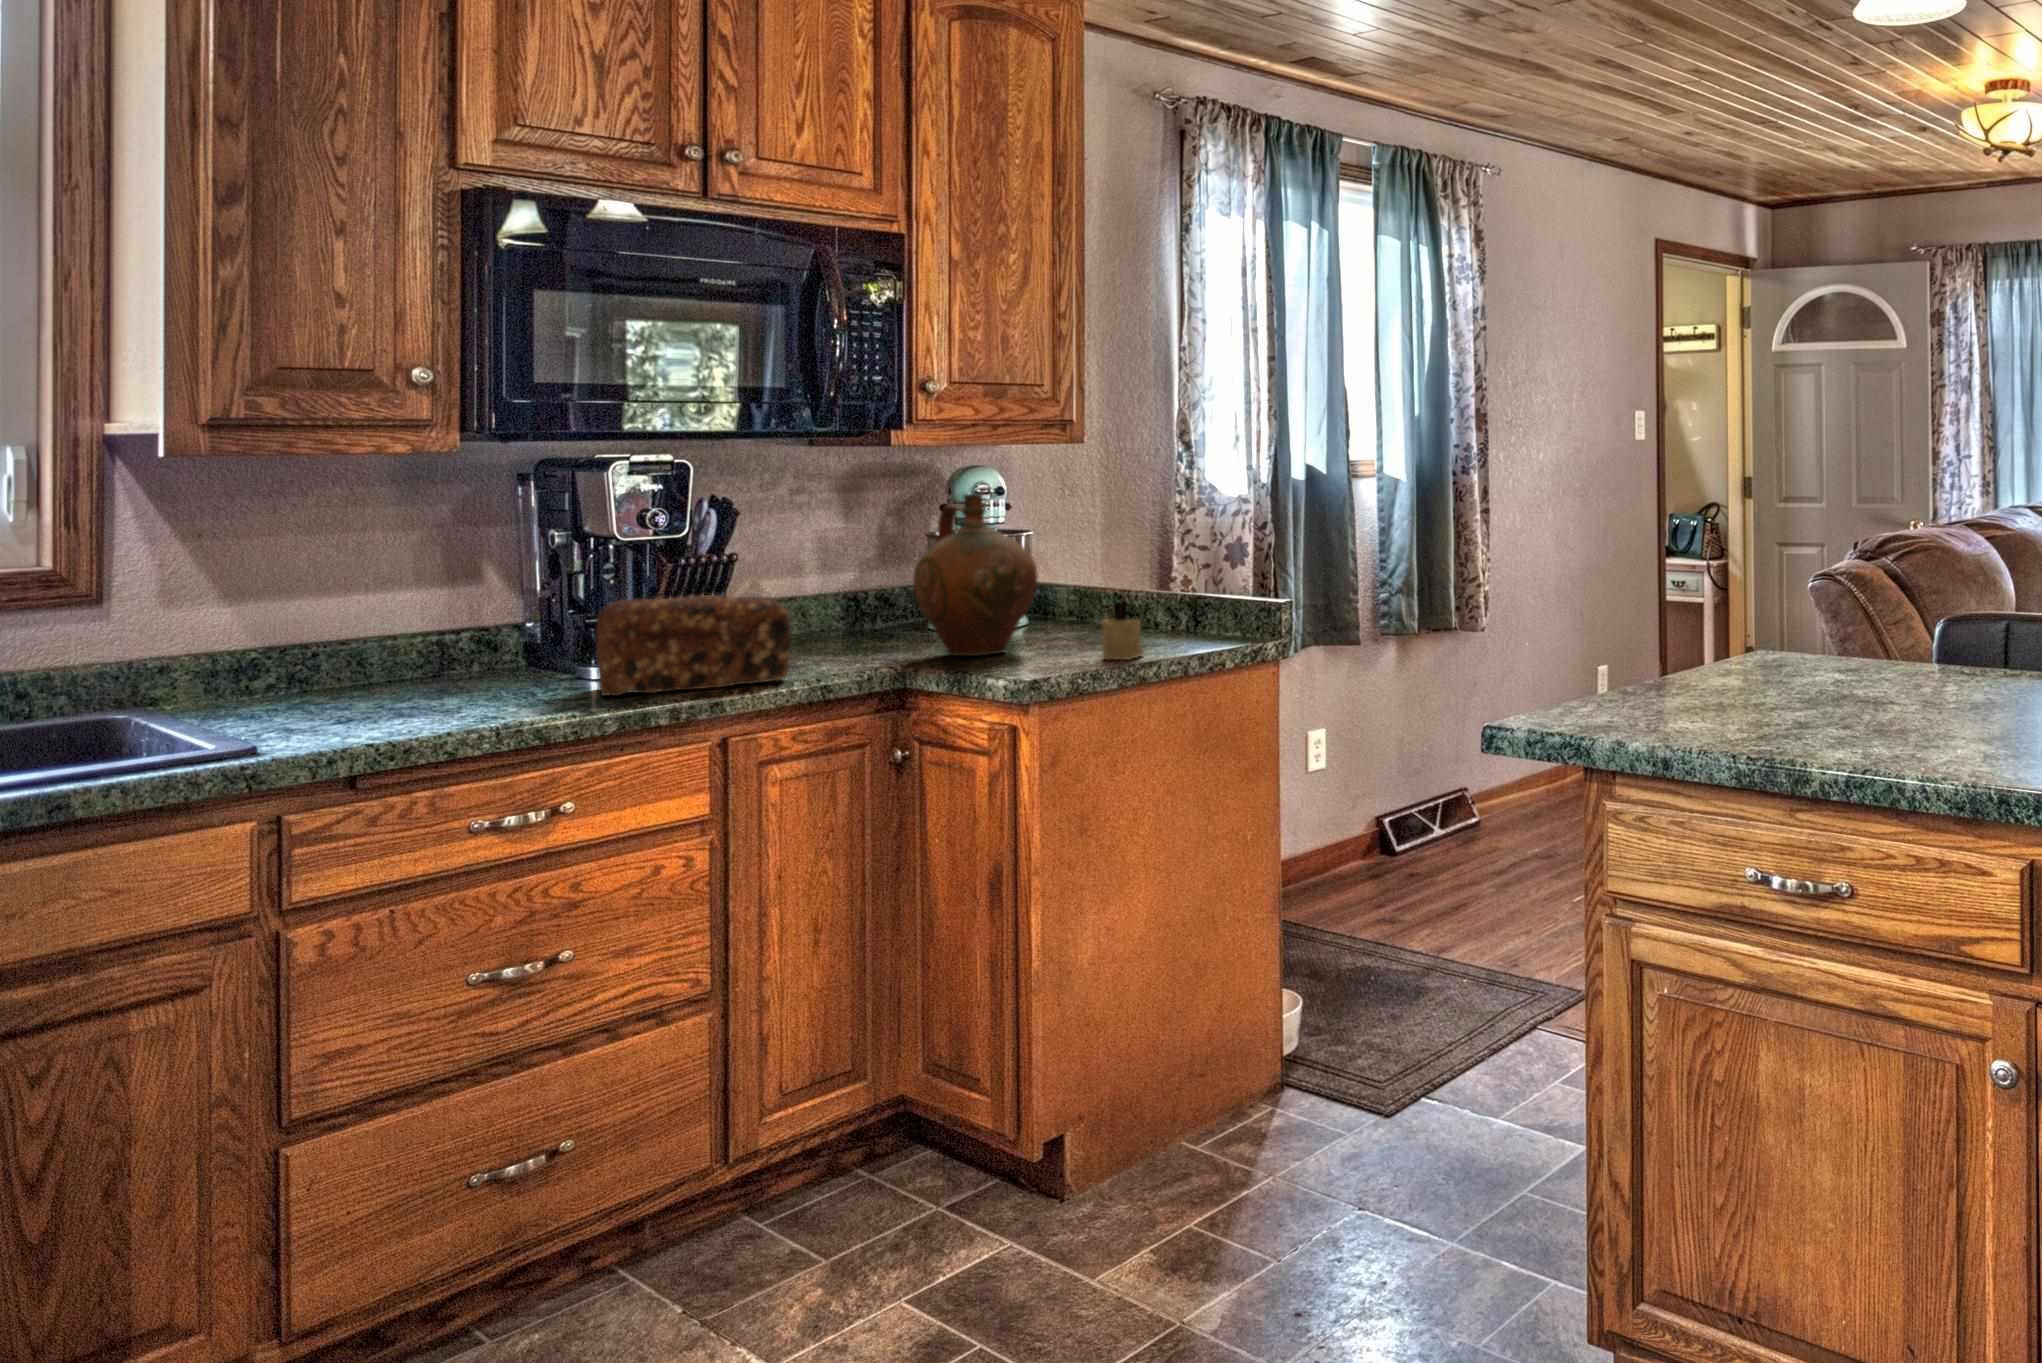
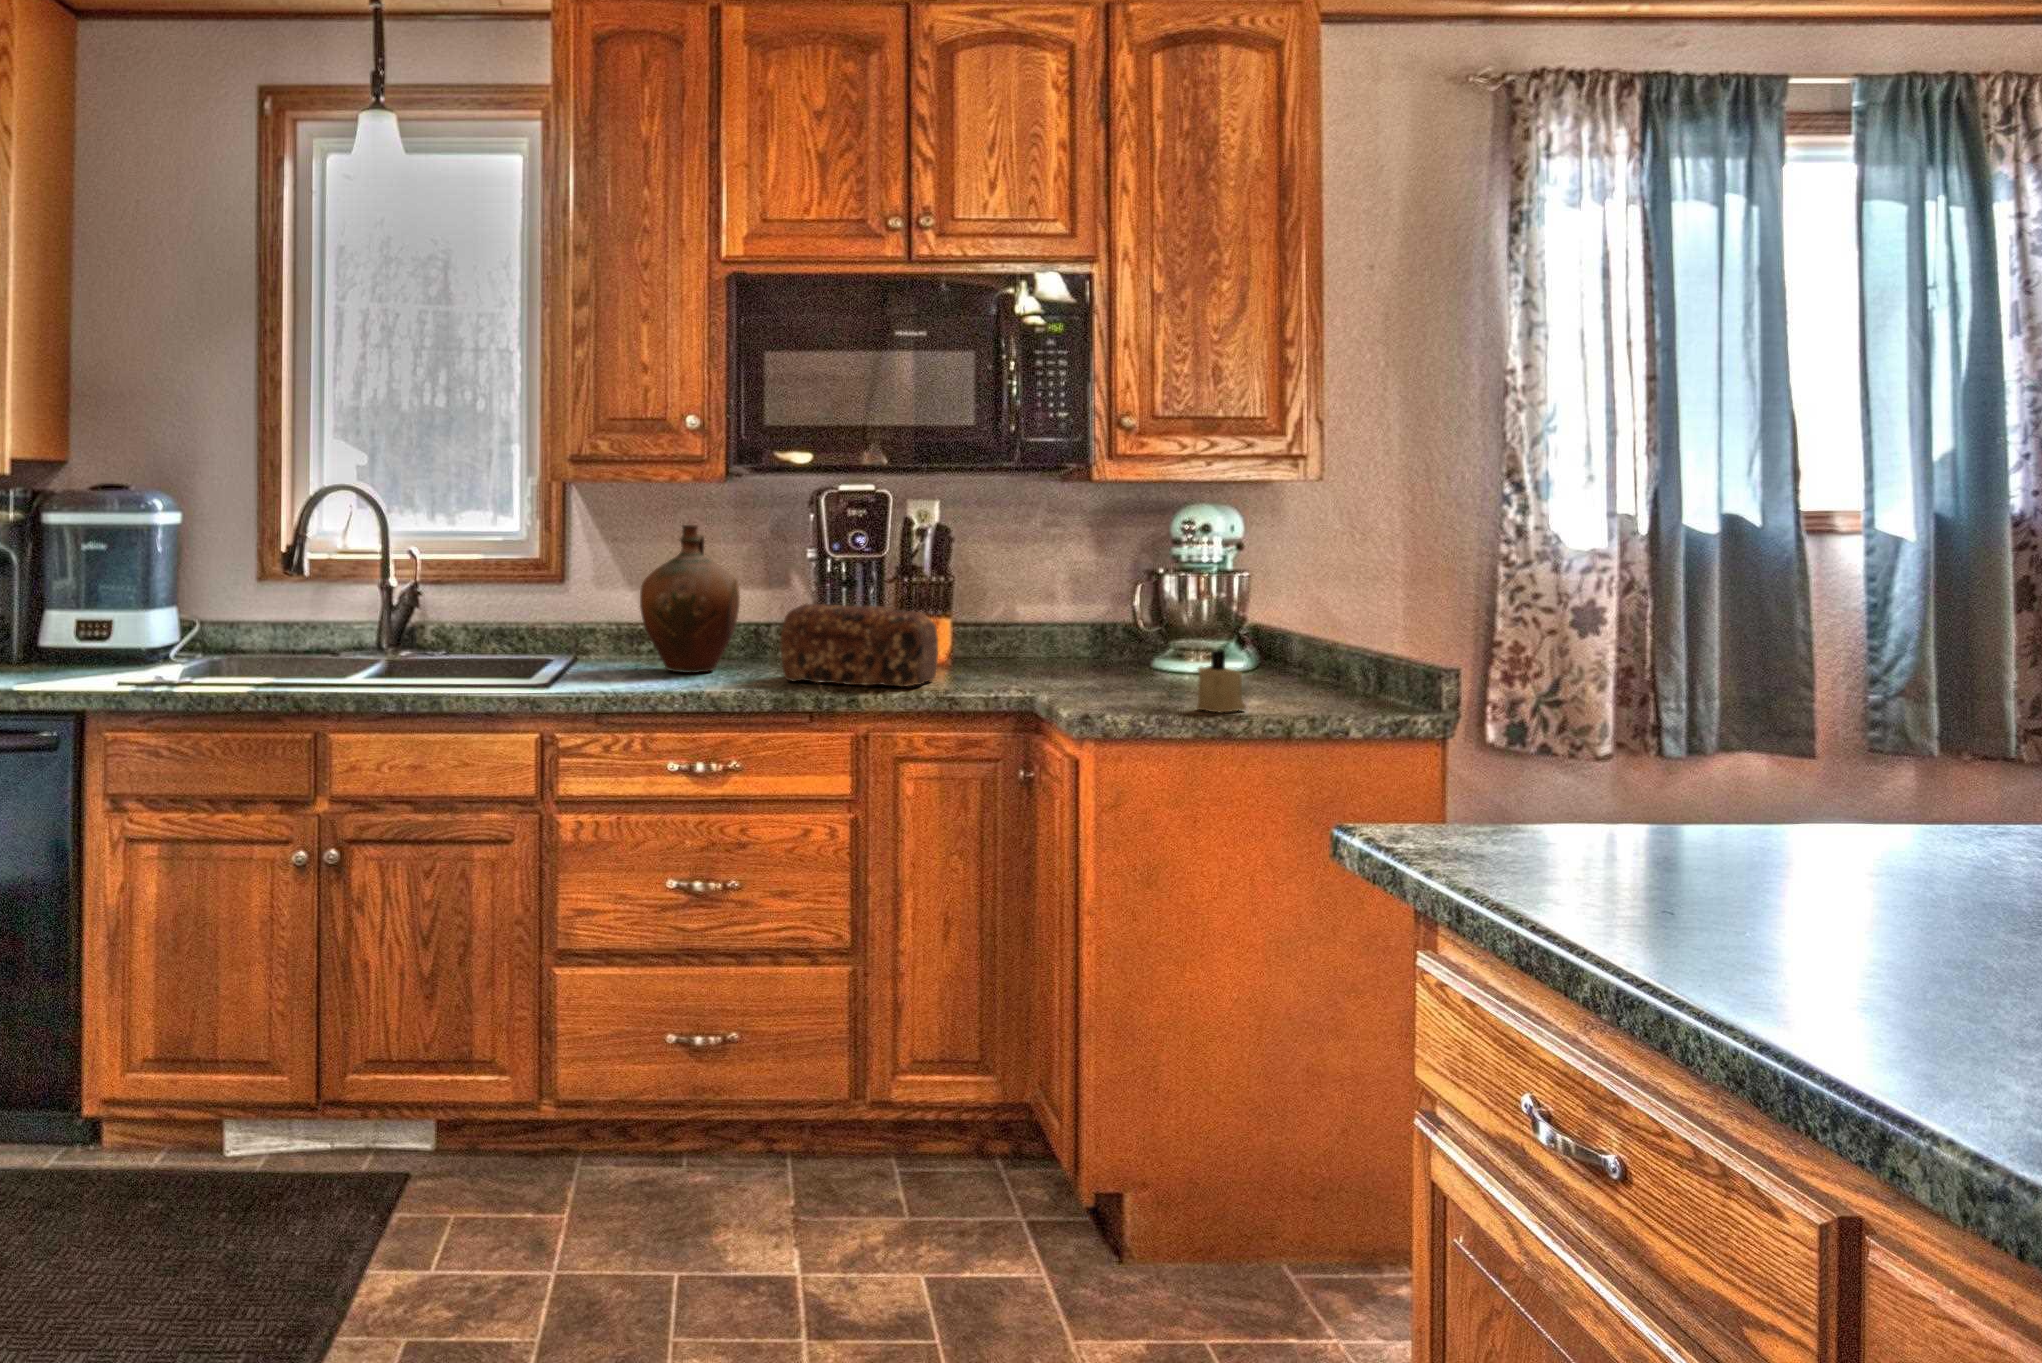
ceramic jug: present [913,493,1038,656] -> present [640,525,740,673]

